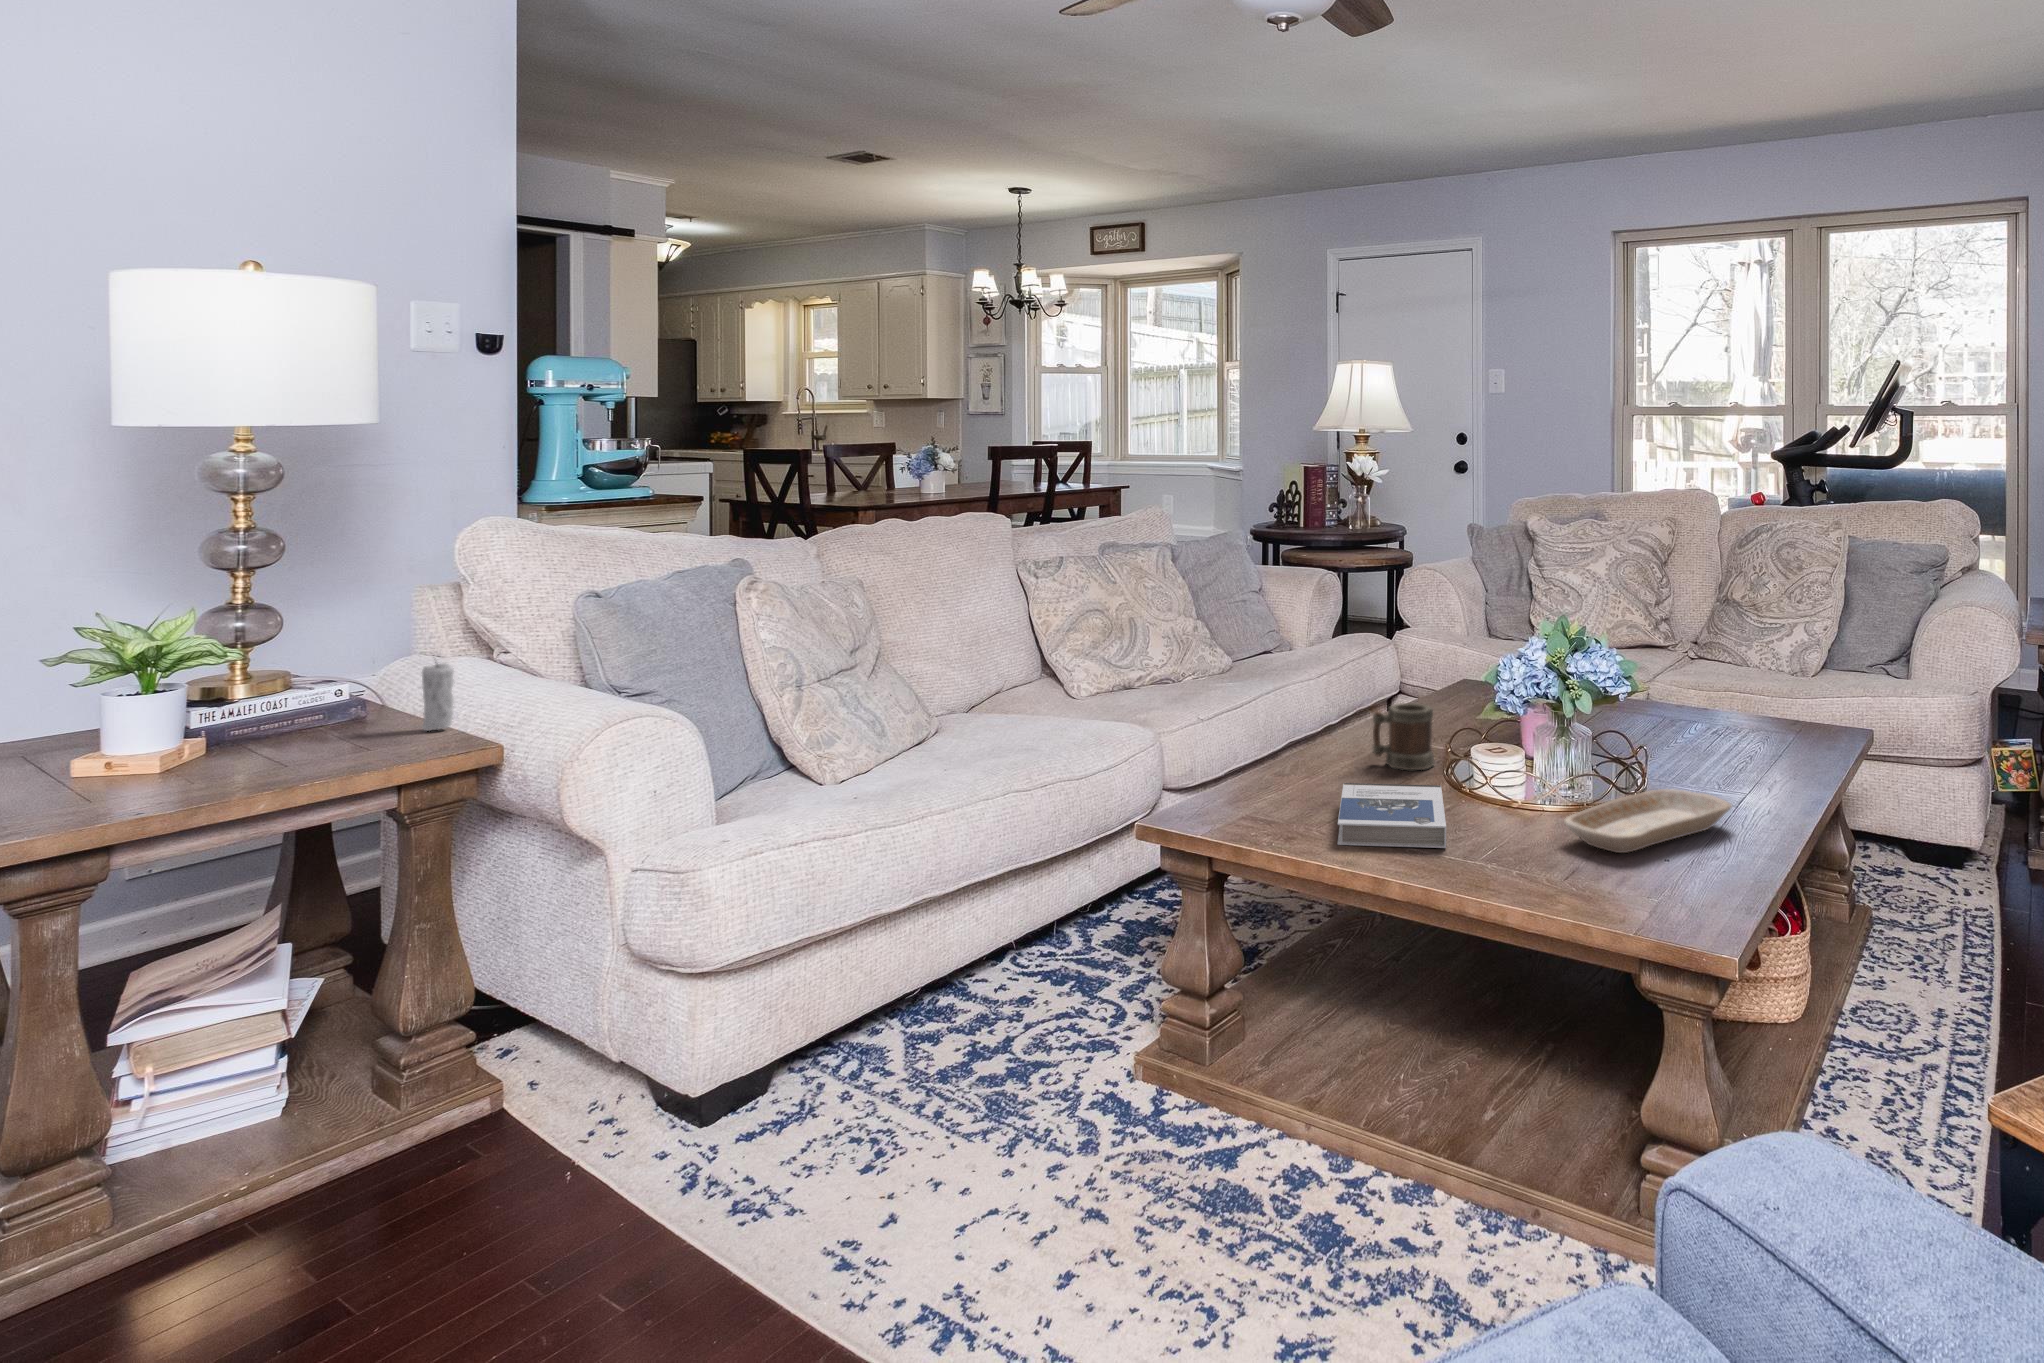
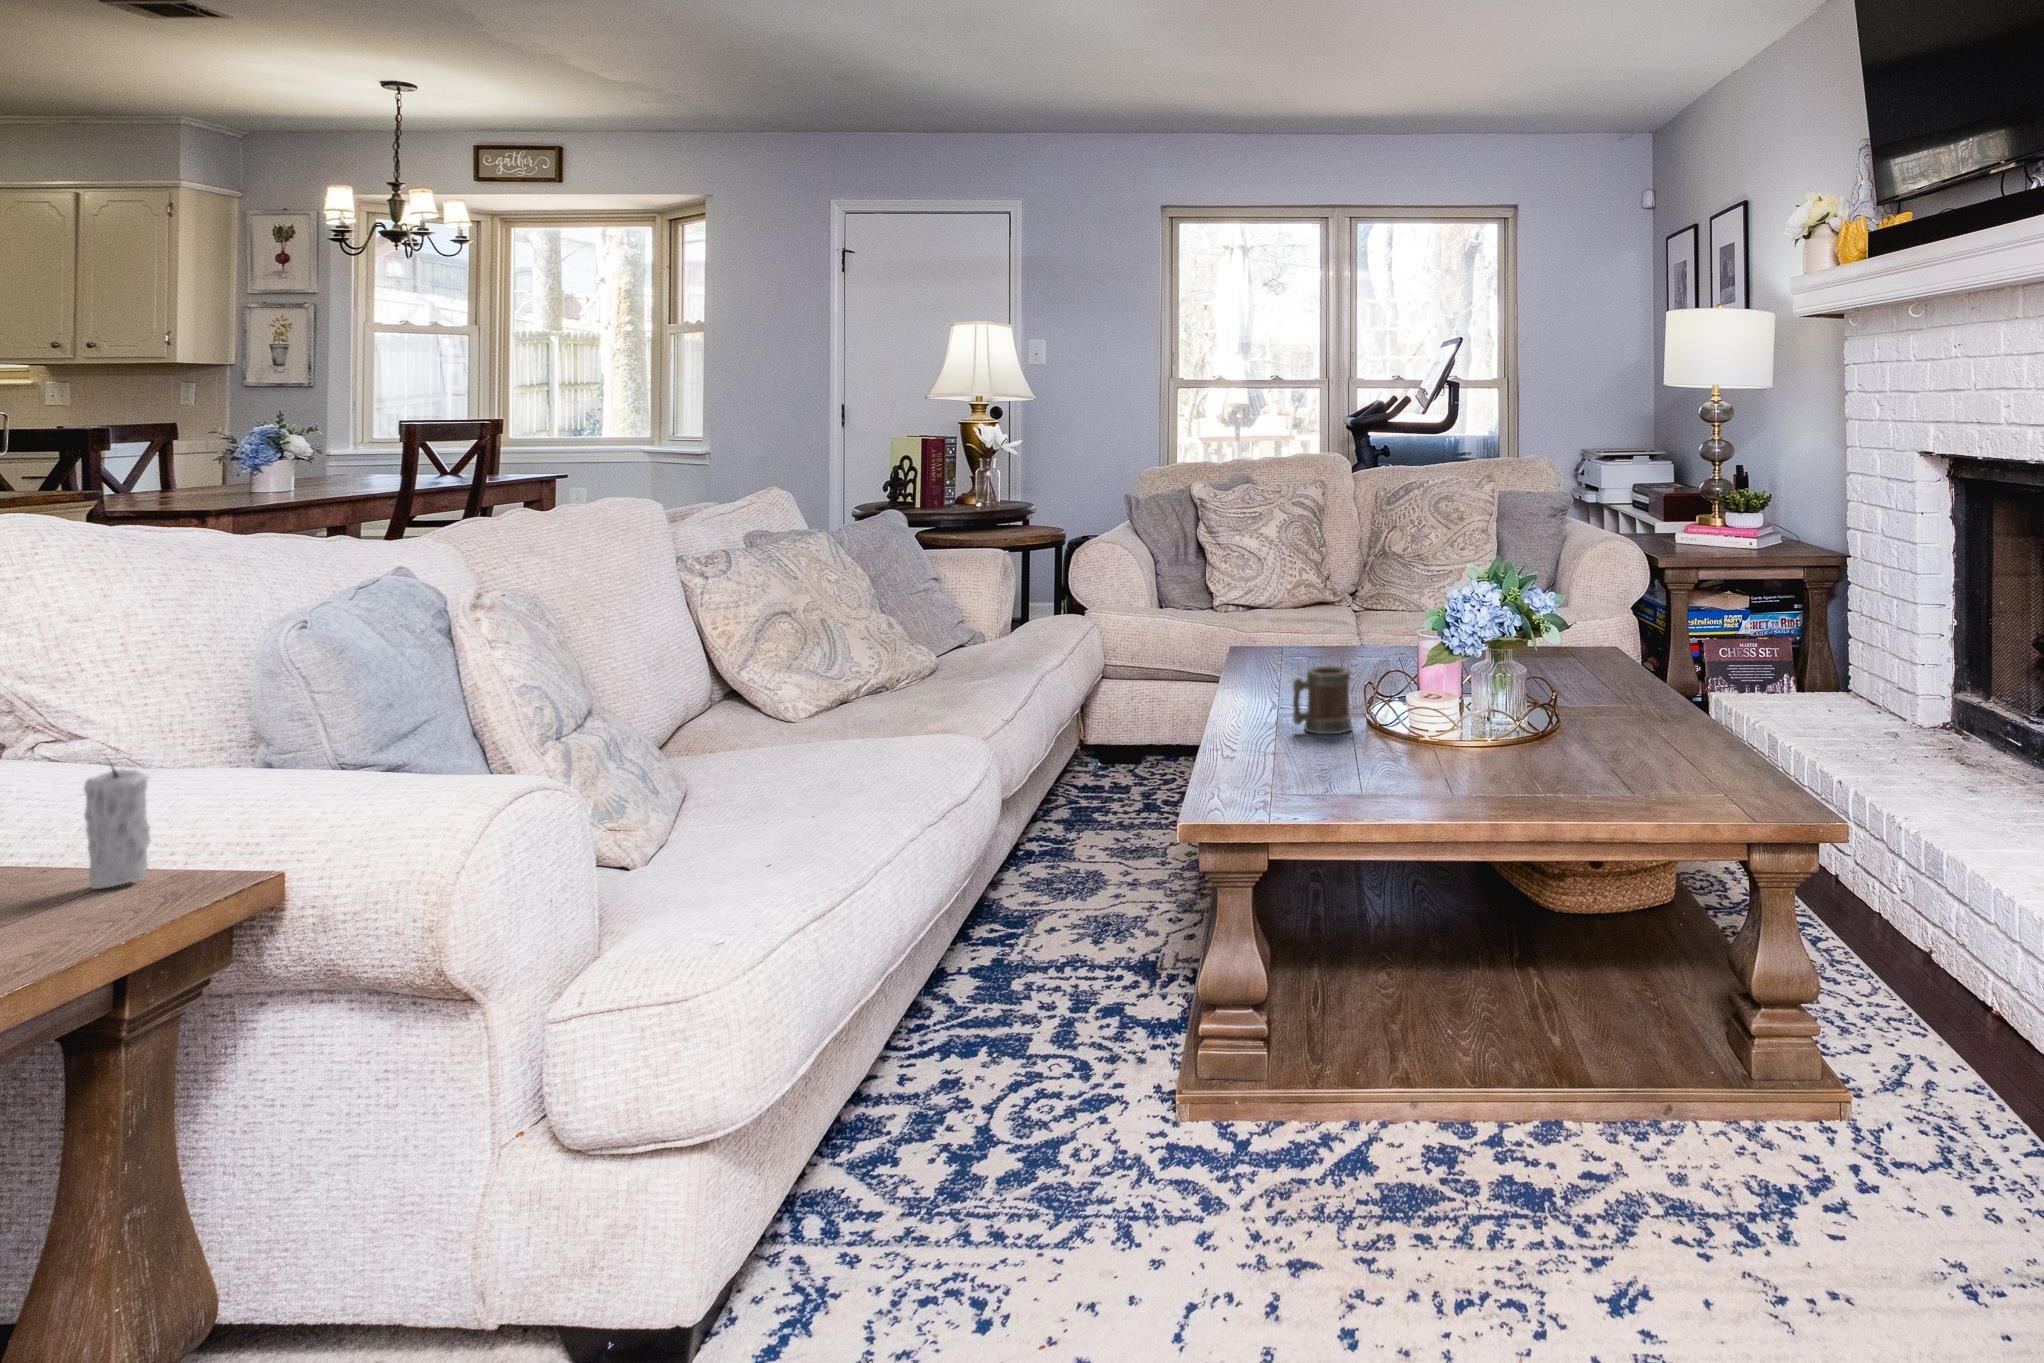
hardback book: present [1337,783,1446,848] -> none [1339,739,1502,810]
tray: present [1564,789,1732,853] -> none [1572,711,1668,771]

